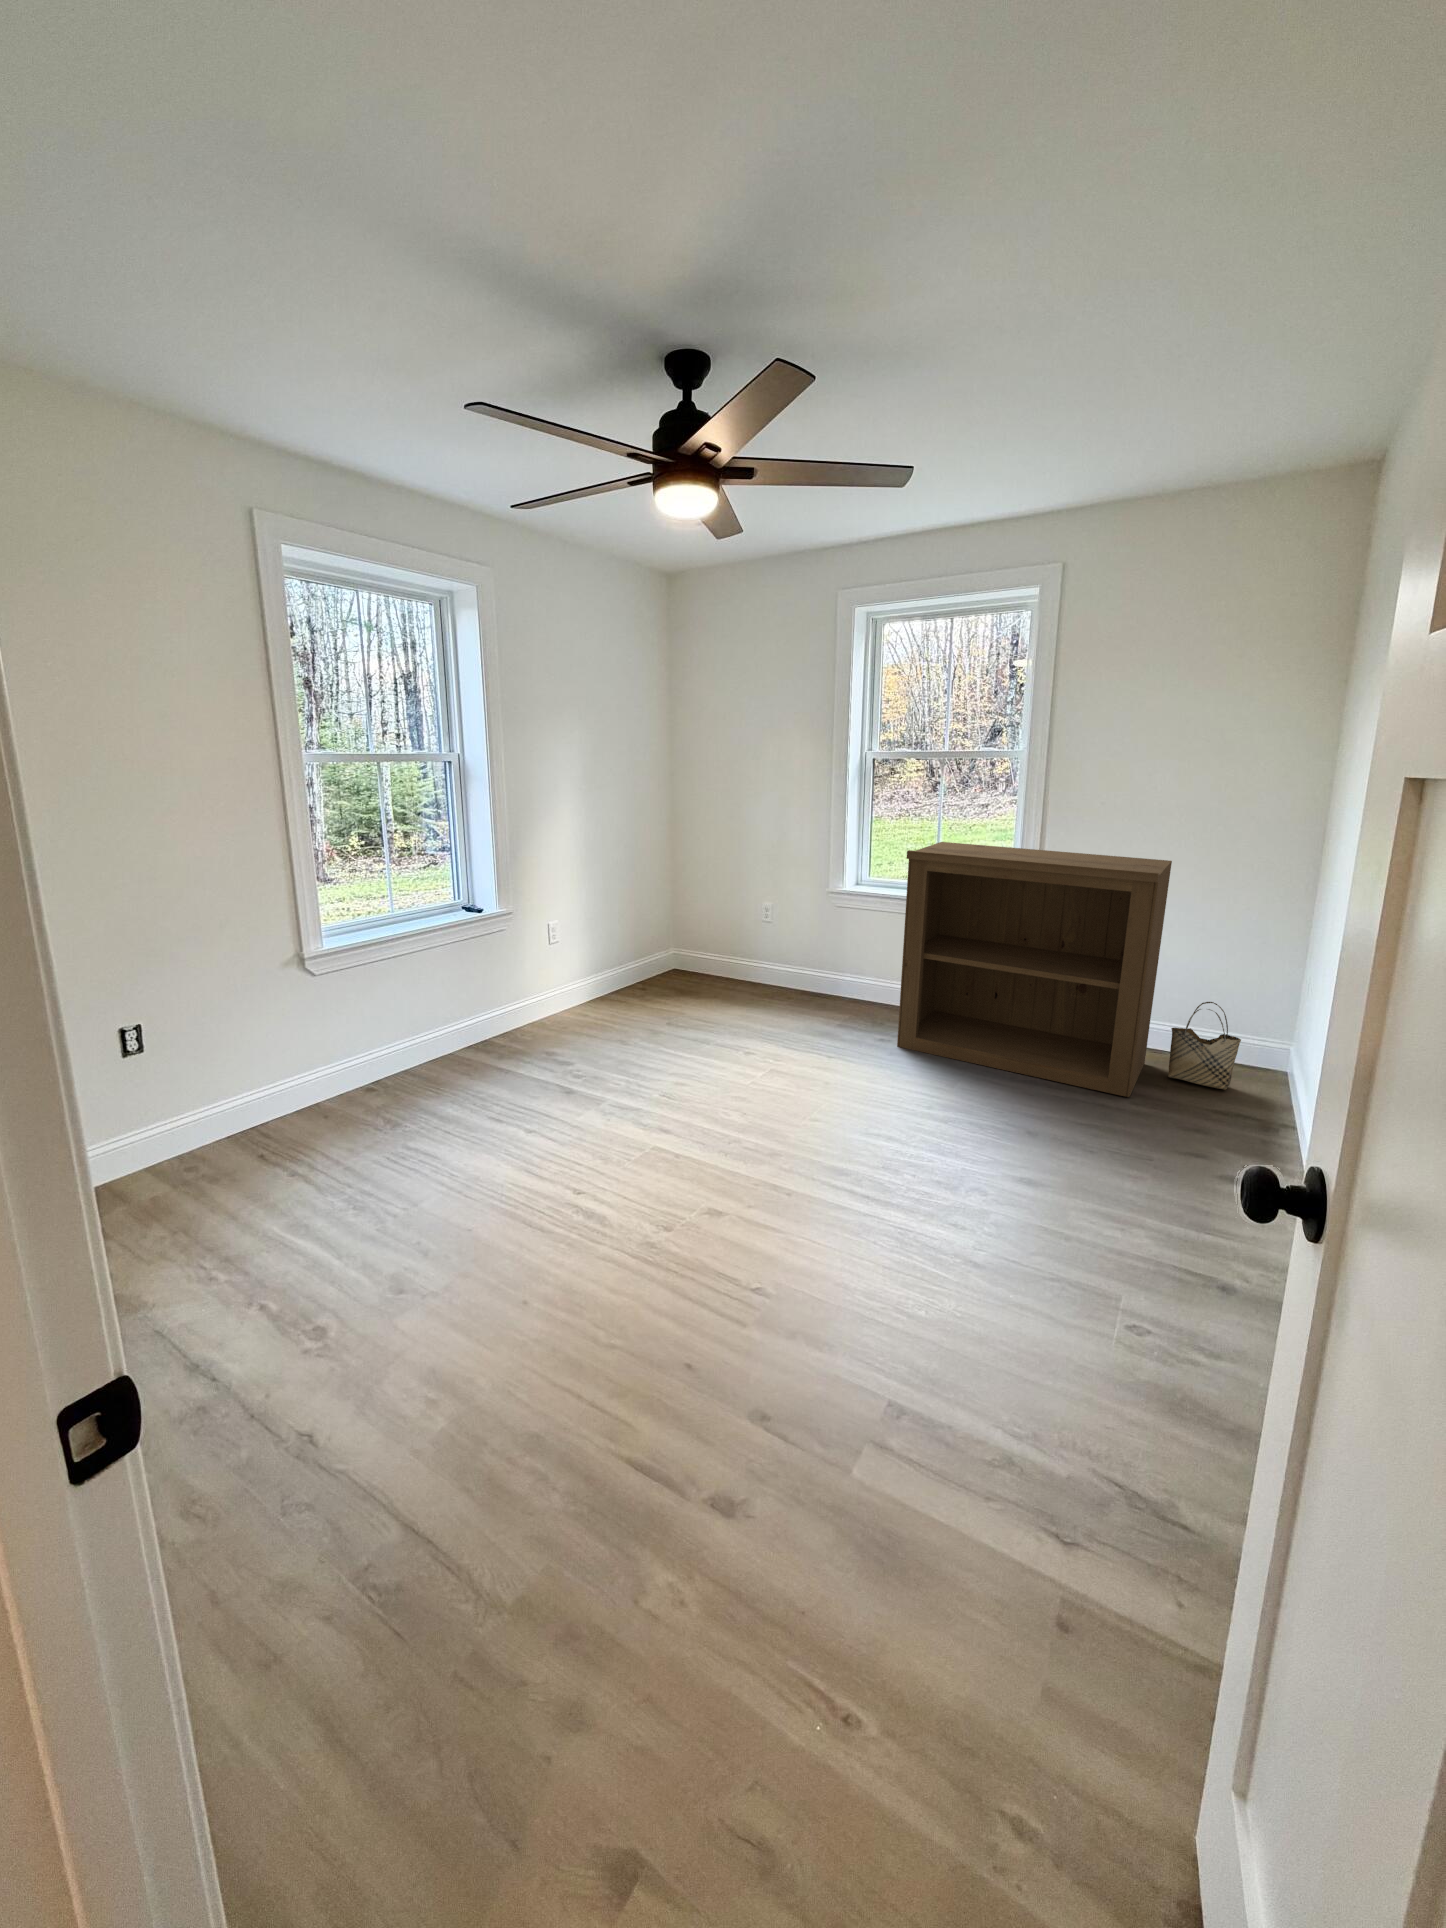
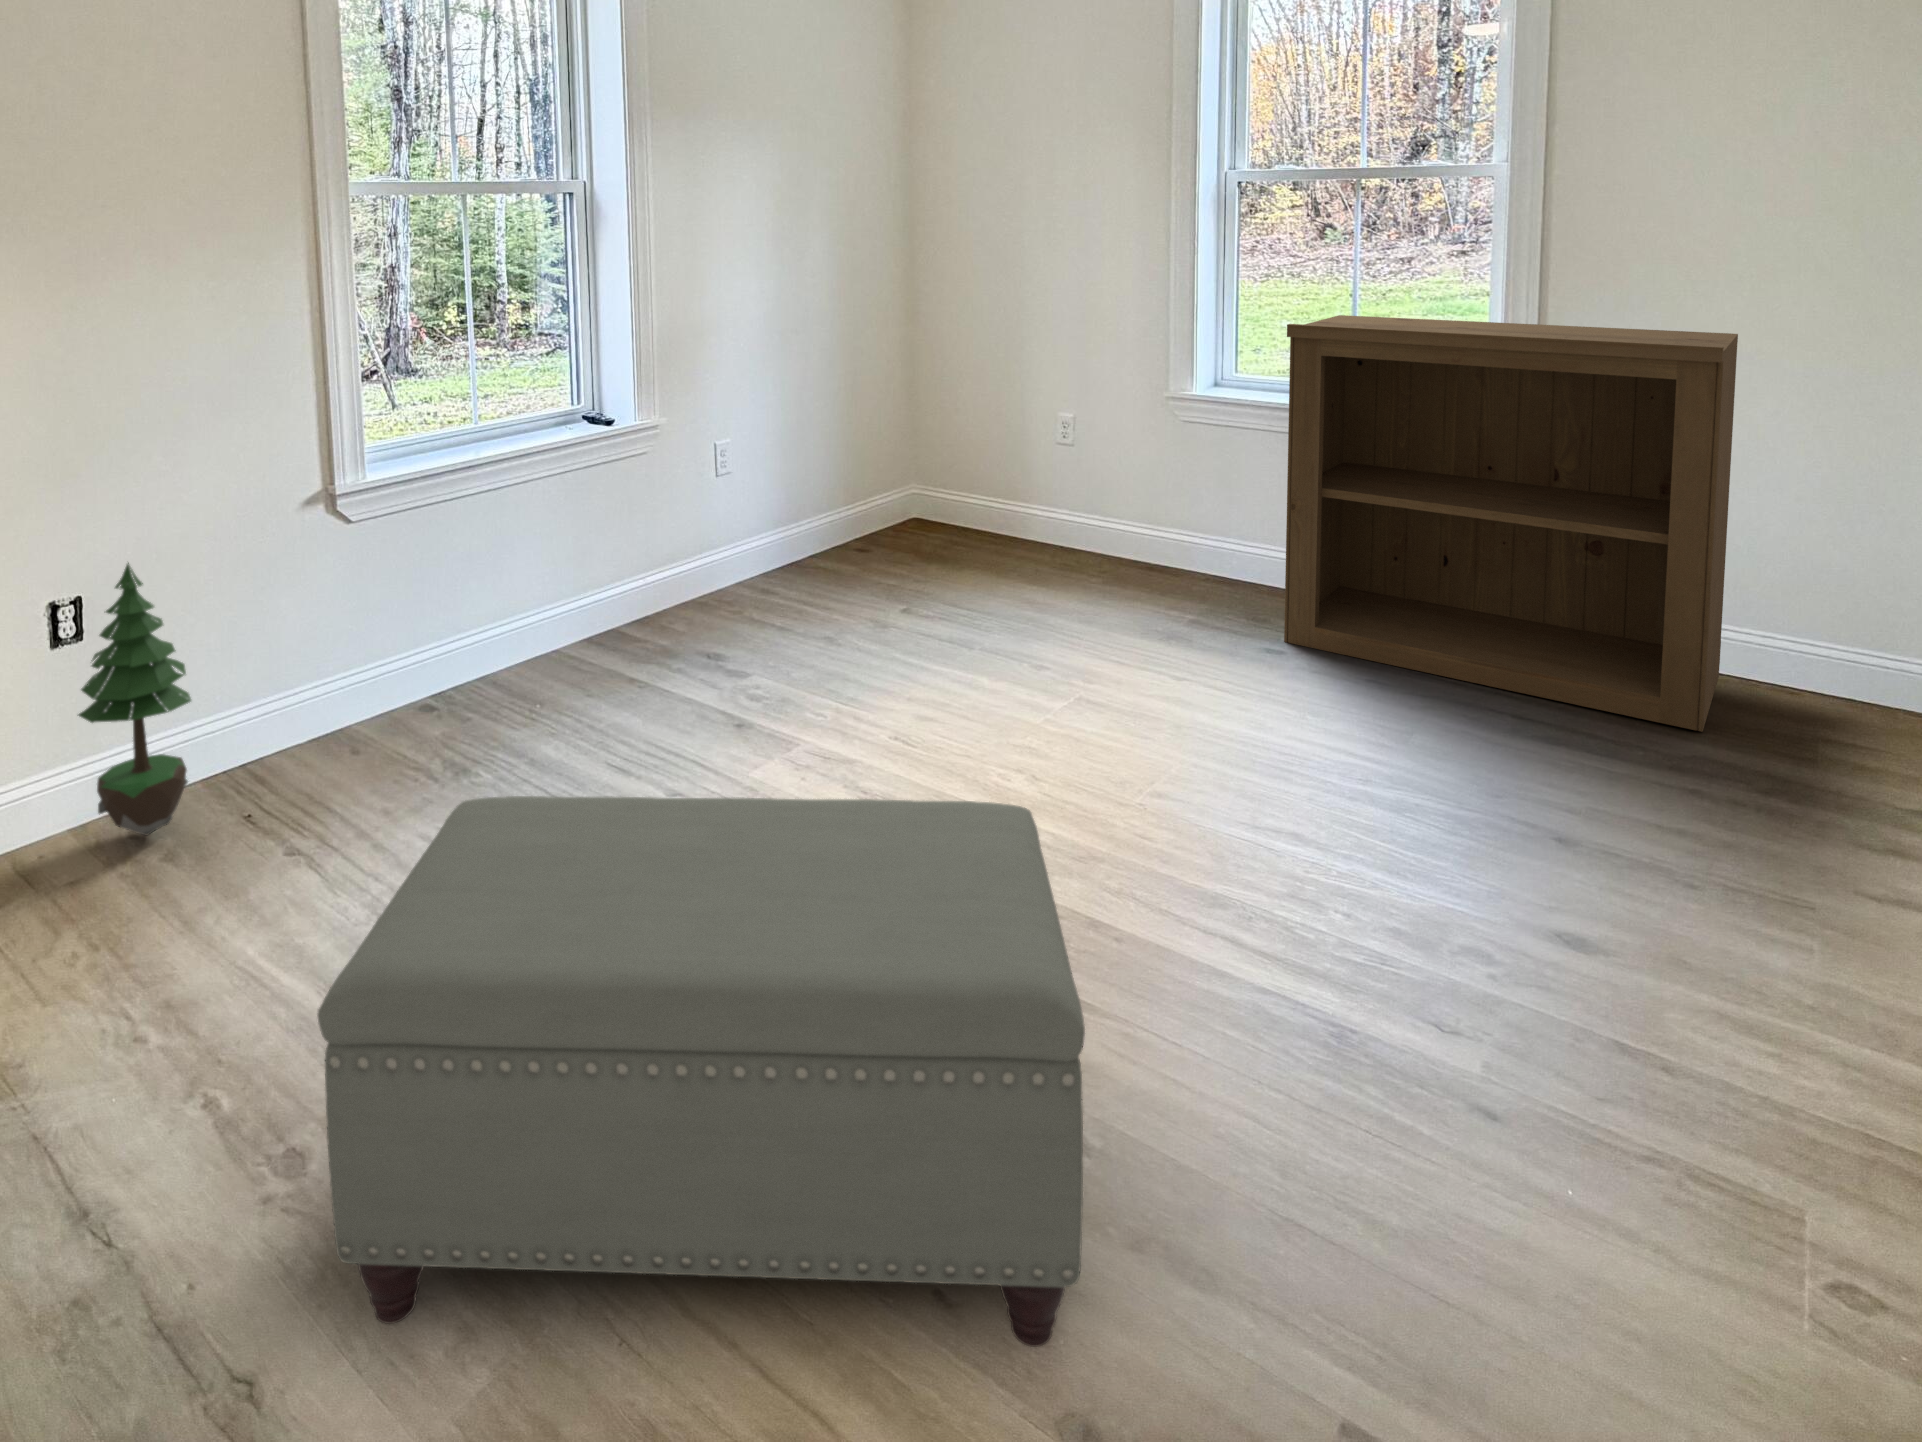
woven basket: present [1168,1002,1241,1089] -> none [1764,569,1897,723]
potted tree: none [116,1019,195,1192] -> present [78,563,191,835]
ottoman: none [310,1164,757,1466] -> present [318,796,1085,1347]

